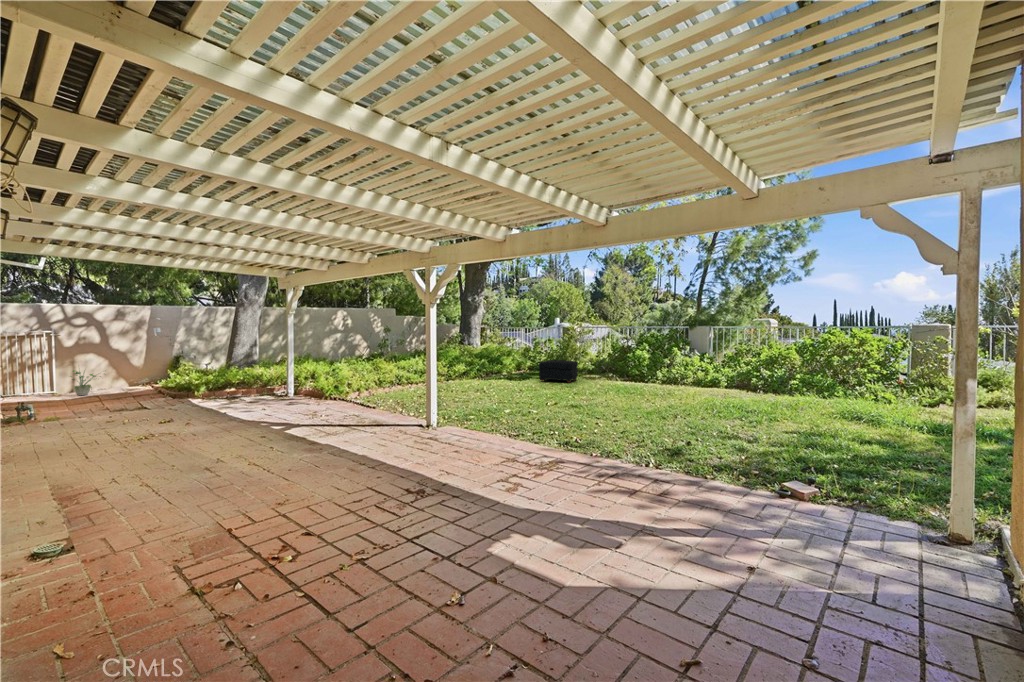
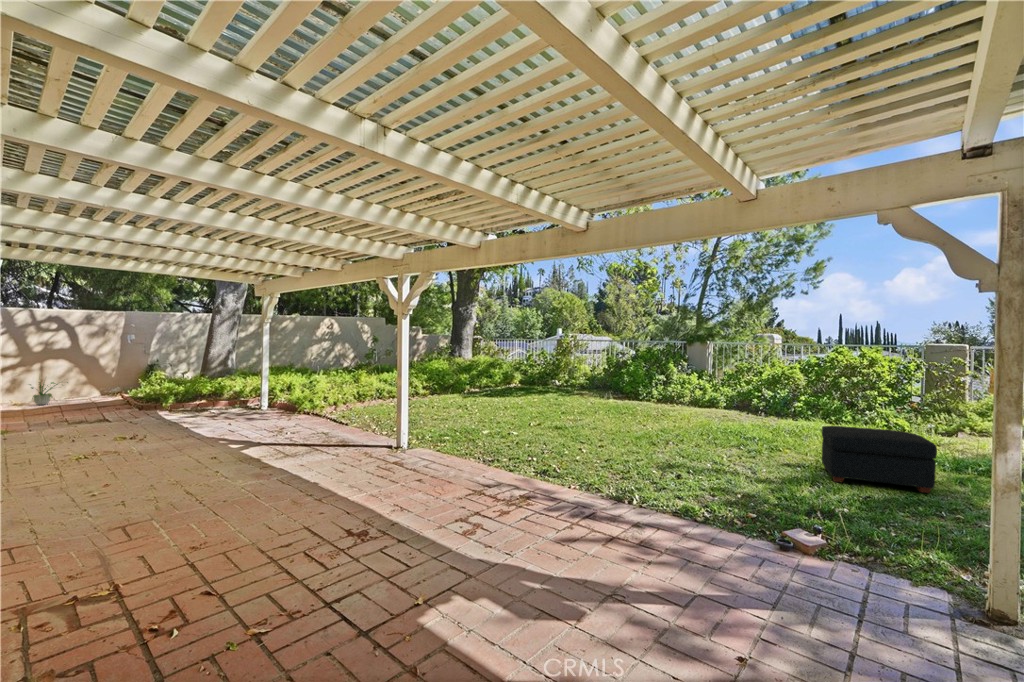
ottoman: present [539,360,578,383] -> present [822,426,937,493]

